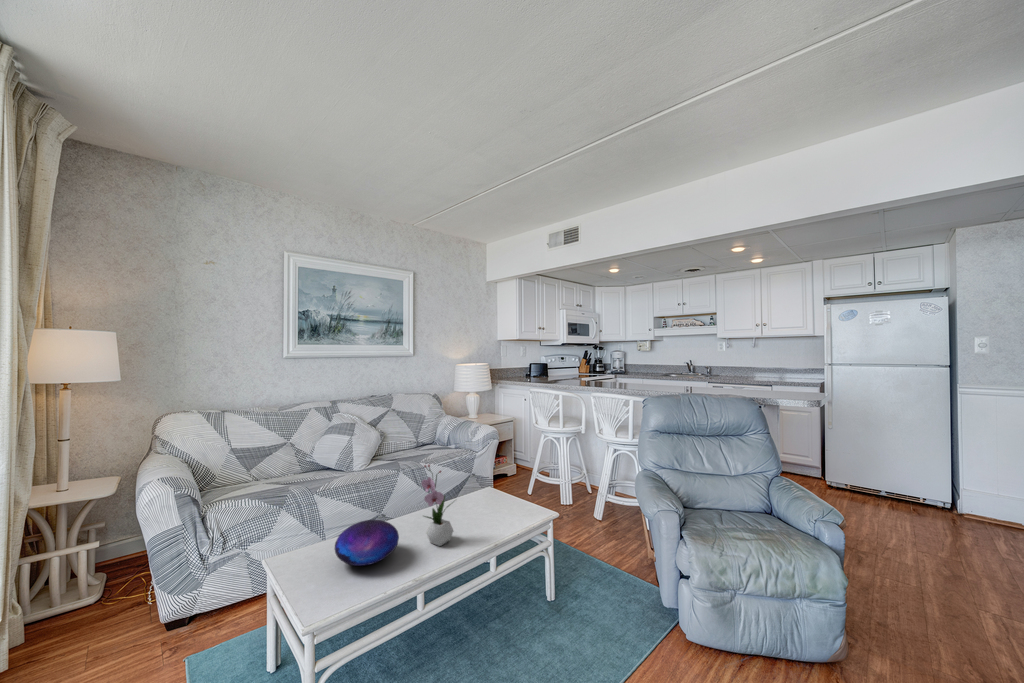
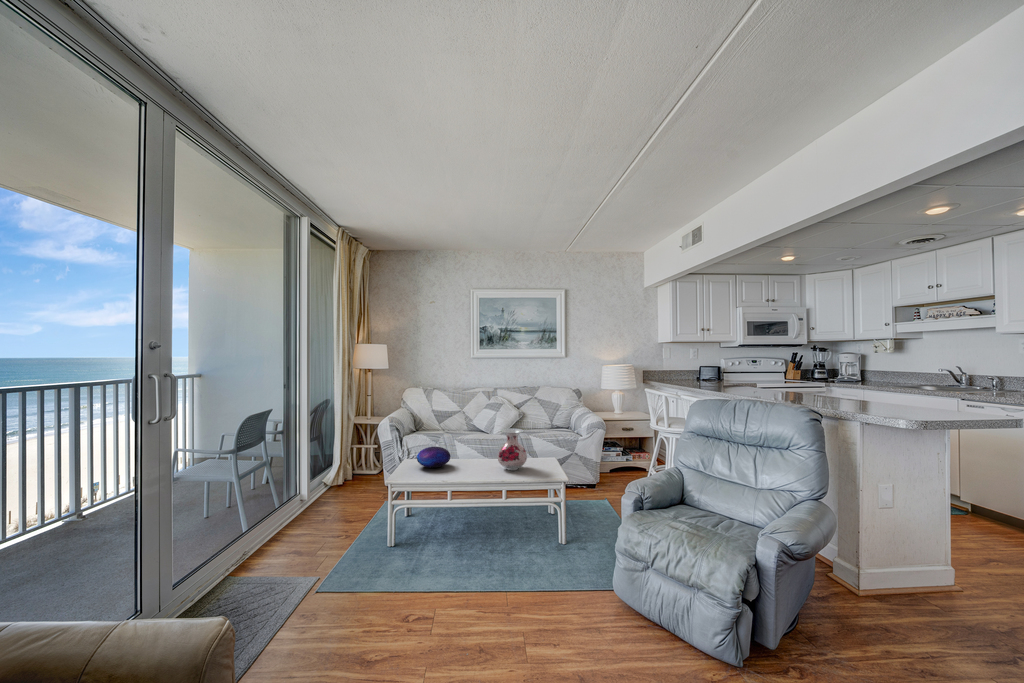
vase: none [465,461,508,524] -> present [498,428,527,470]
flower arrangement: present [421,465,453,546] -> none [462,421,482,471]

